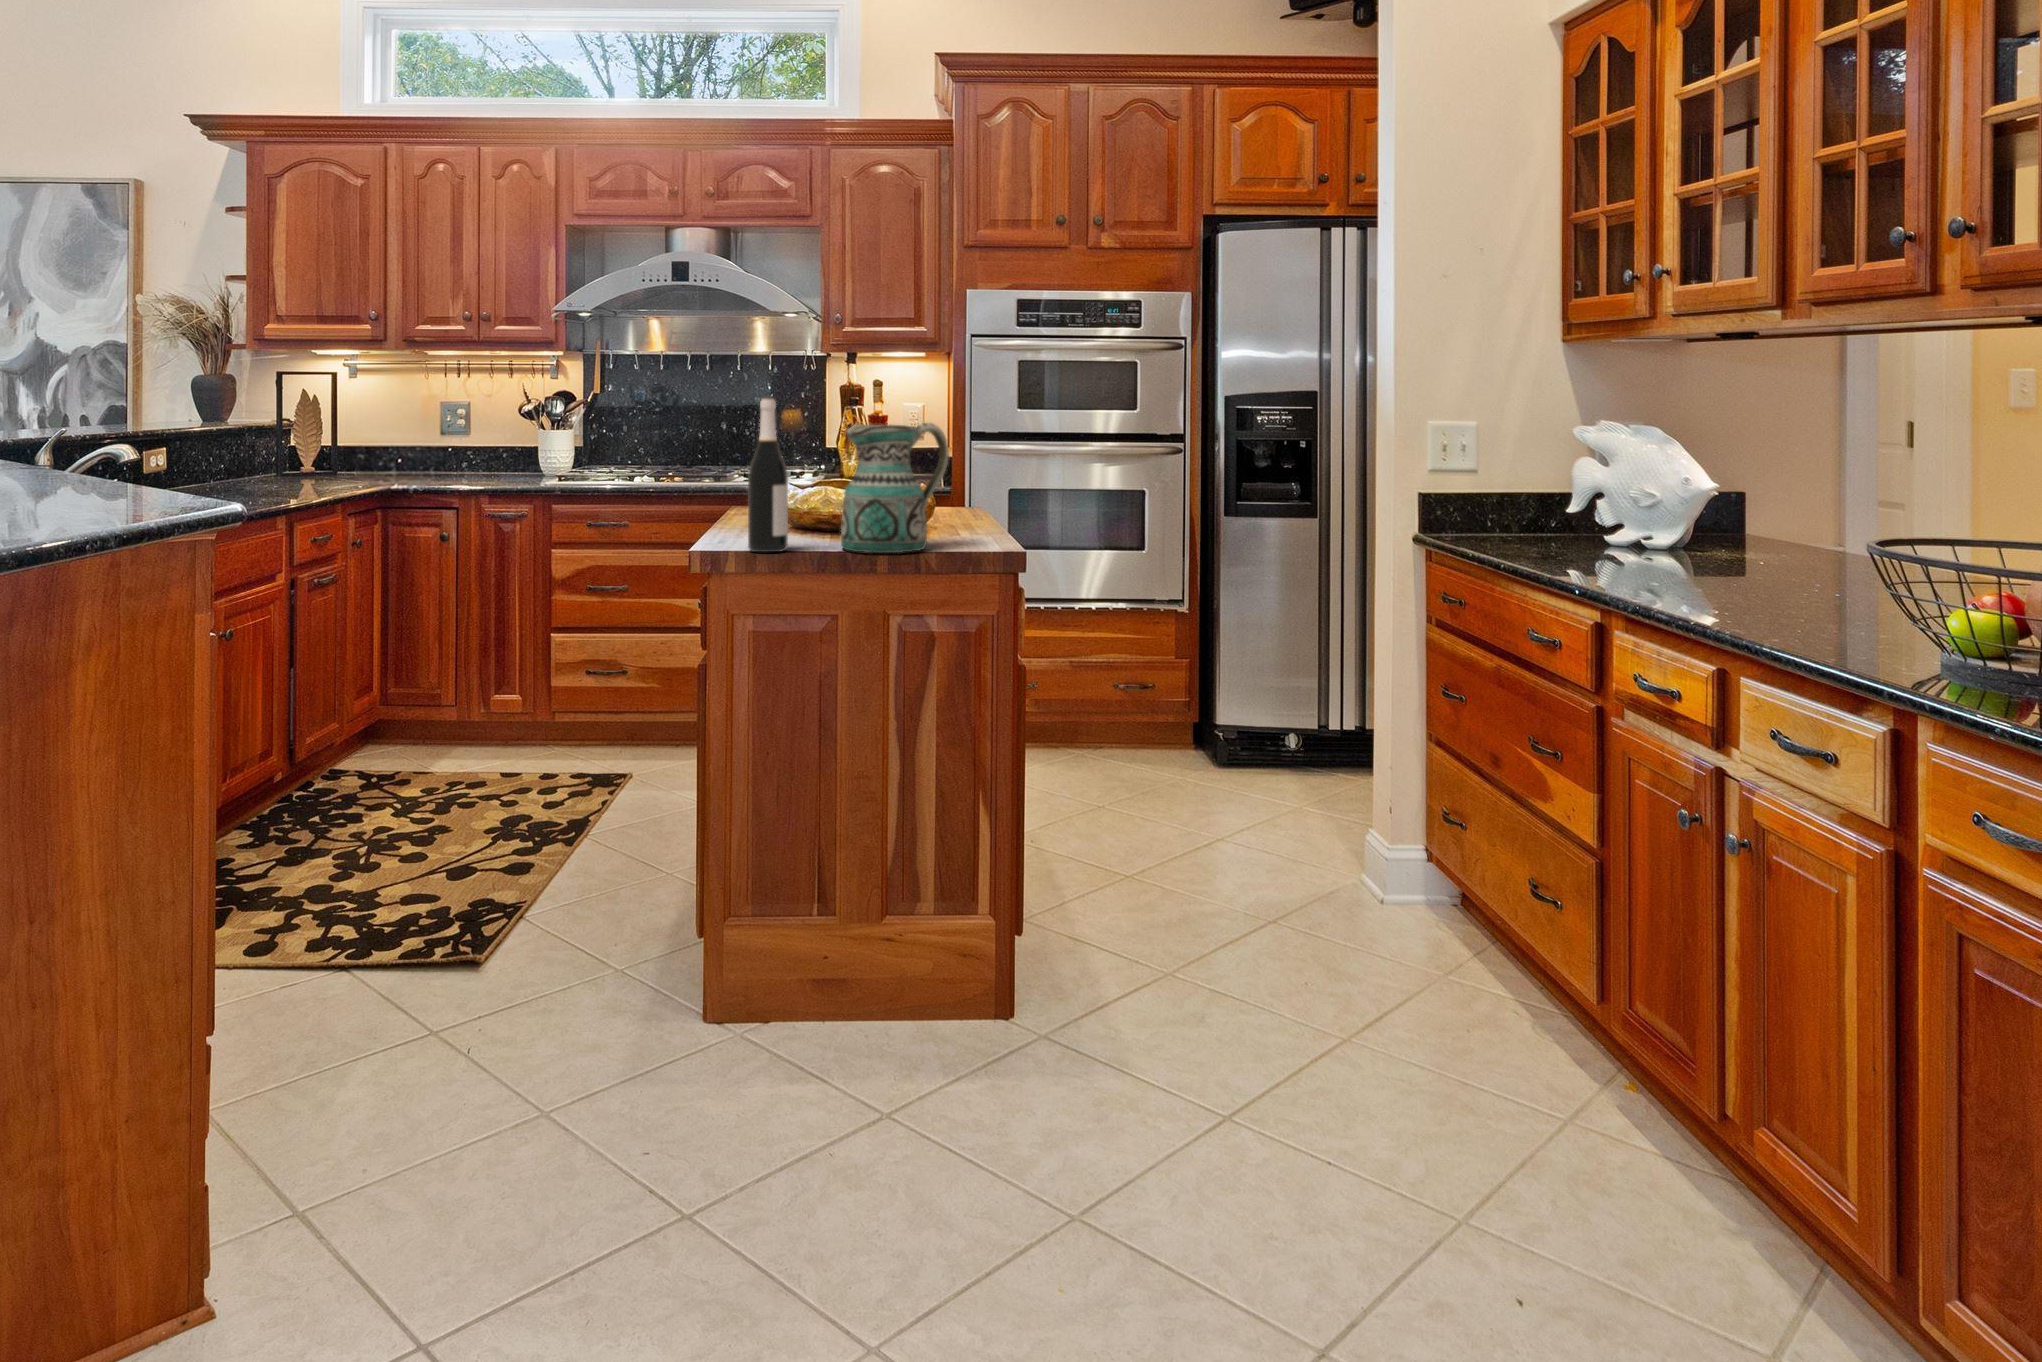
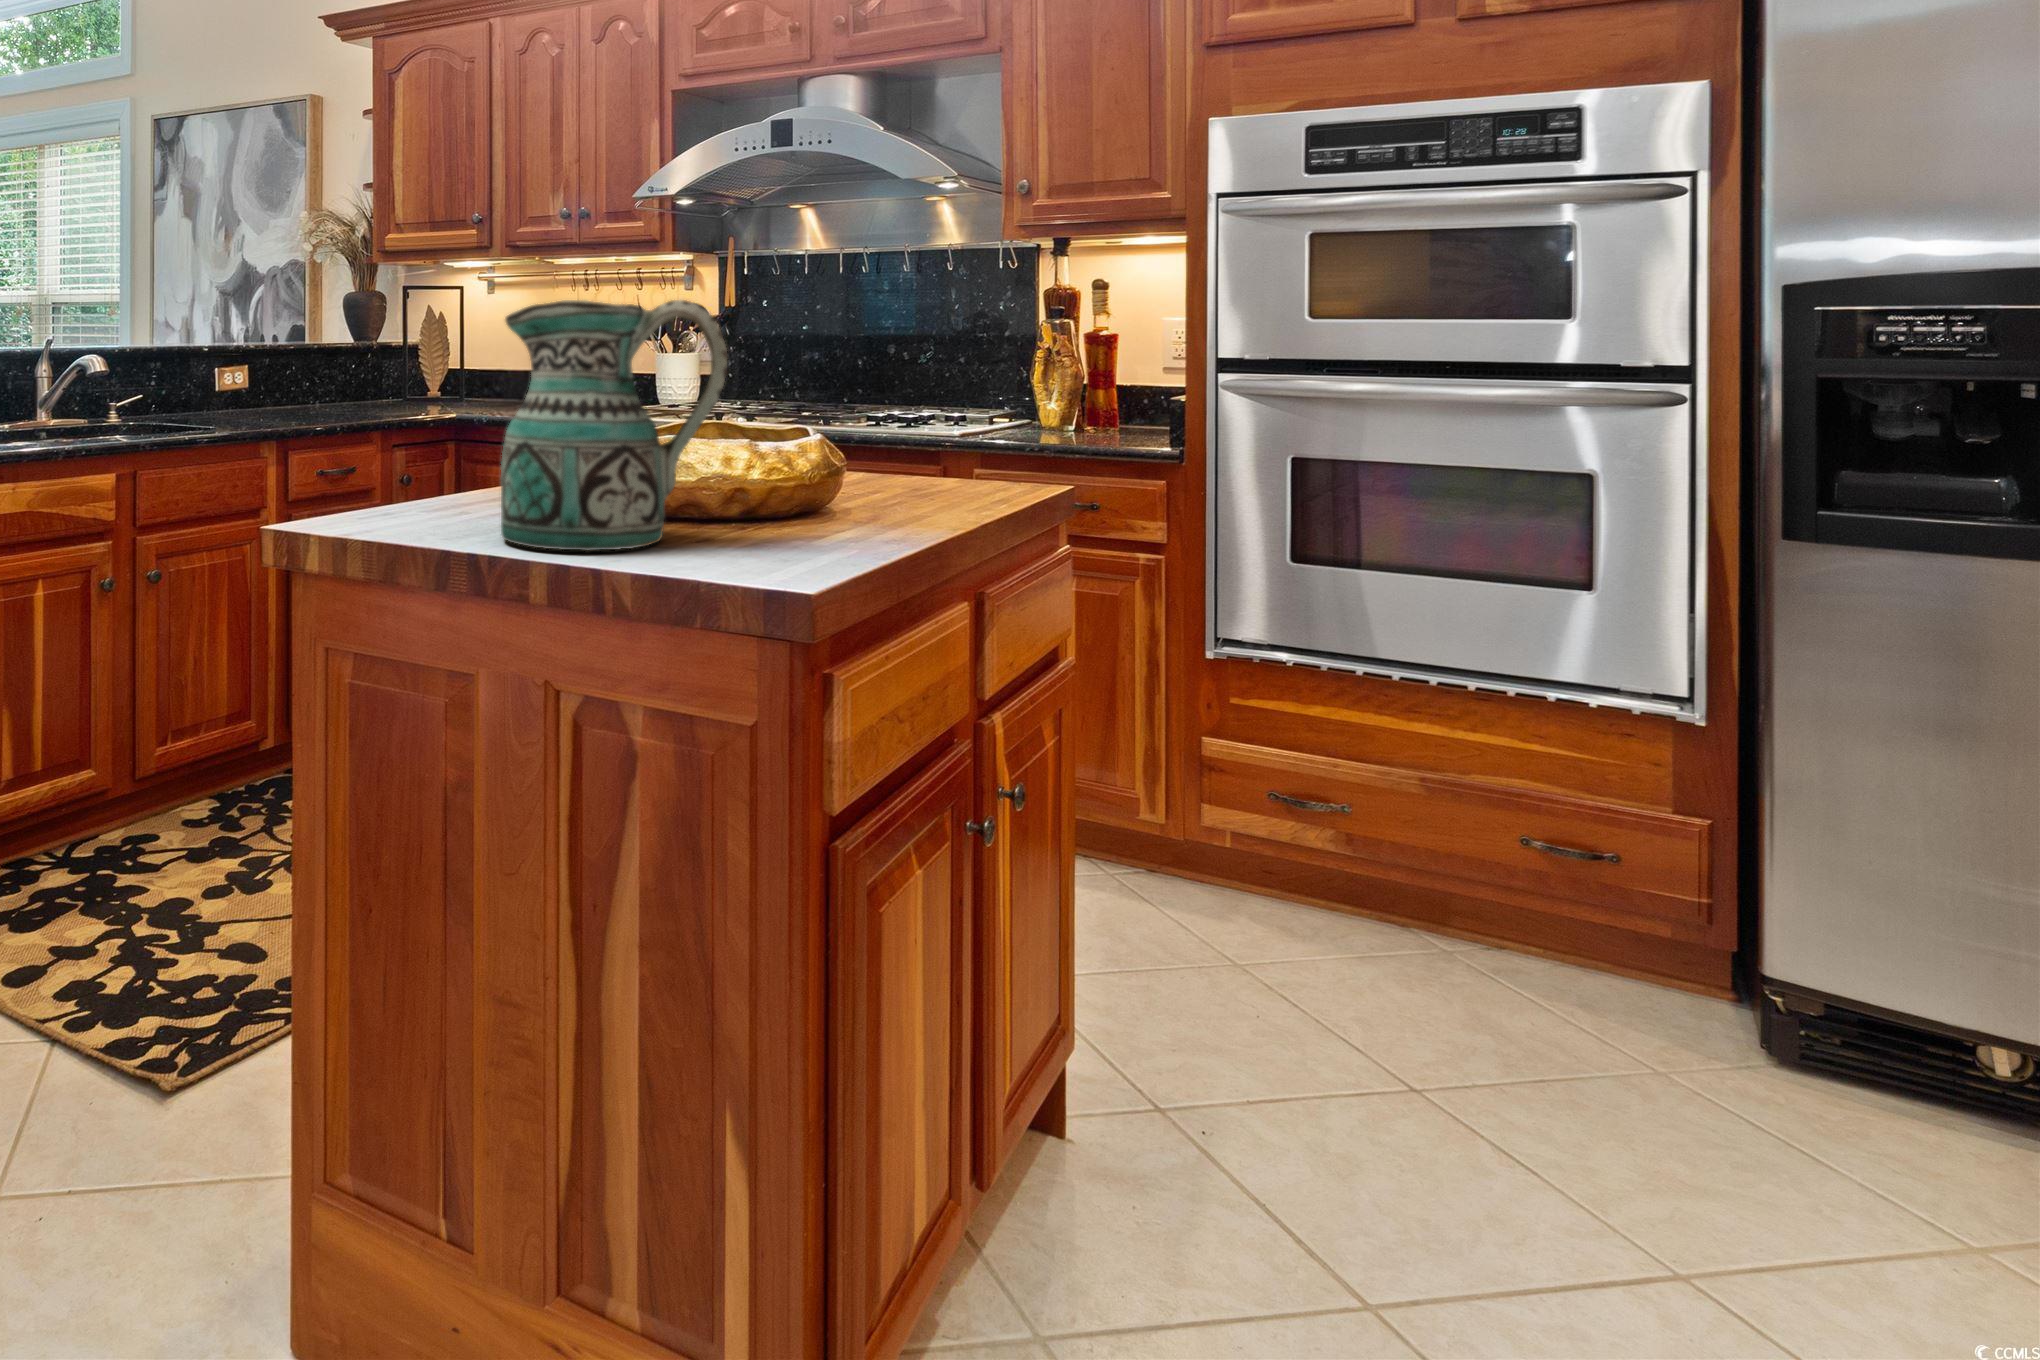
wine bottle: present [748,398,788,552] -> none [363,257,432,528]

